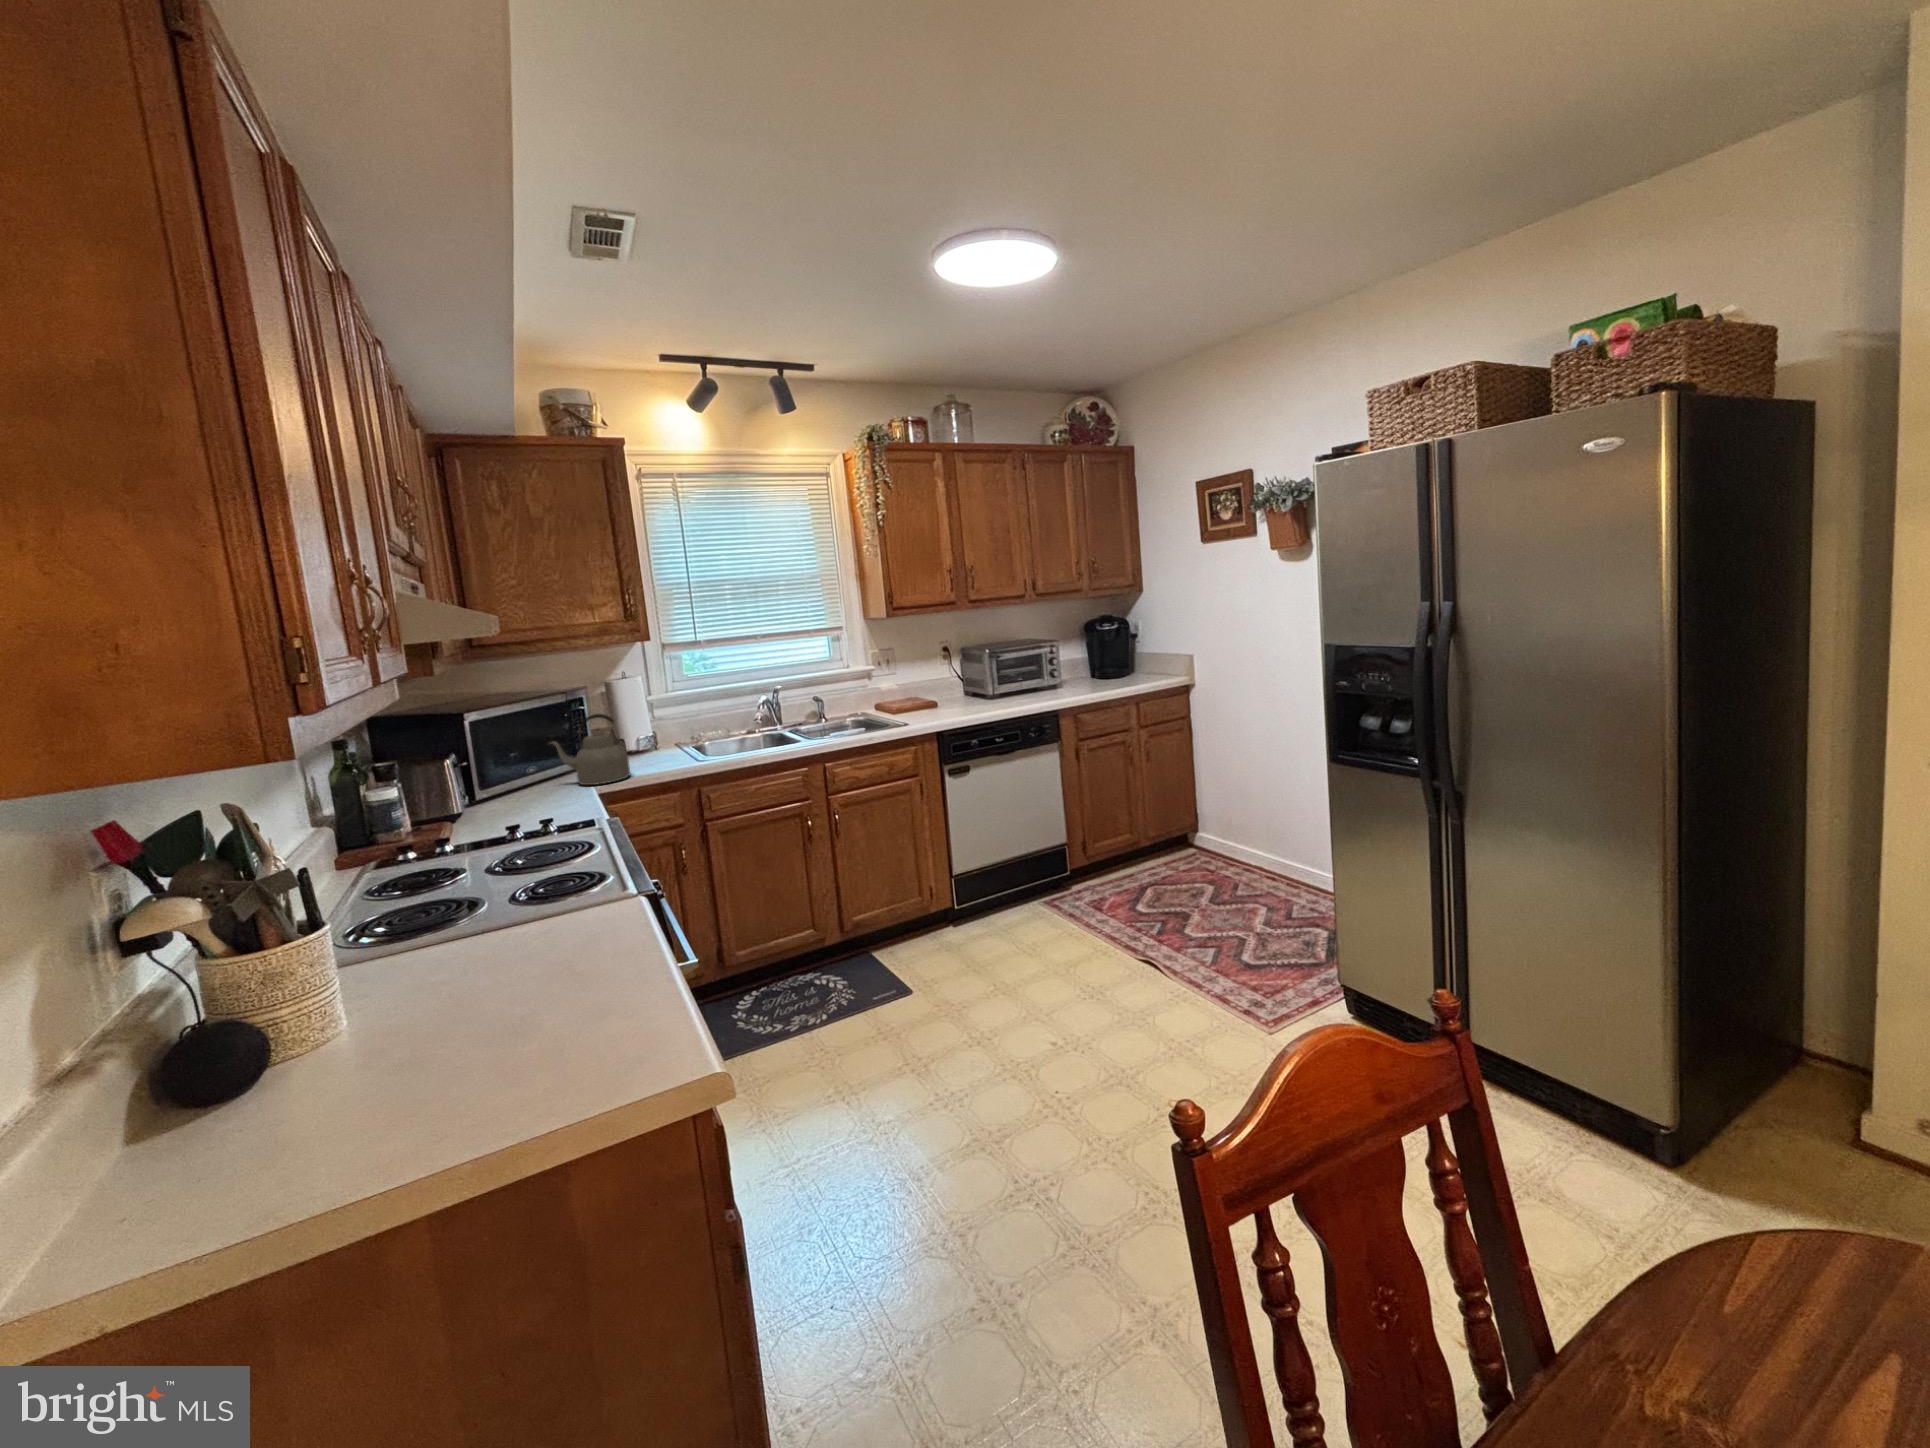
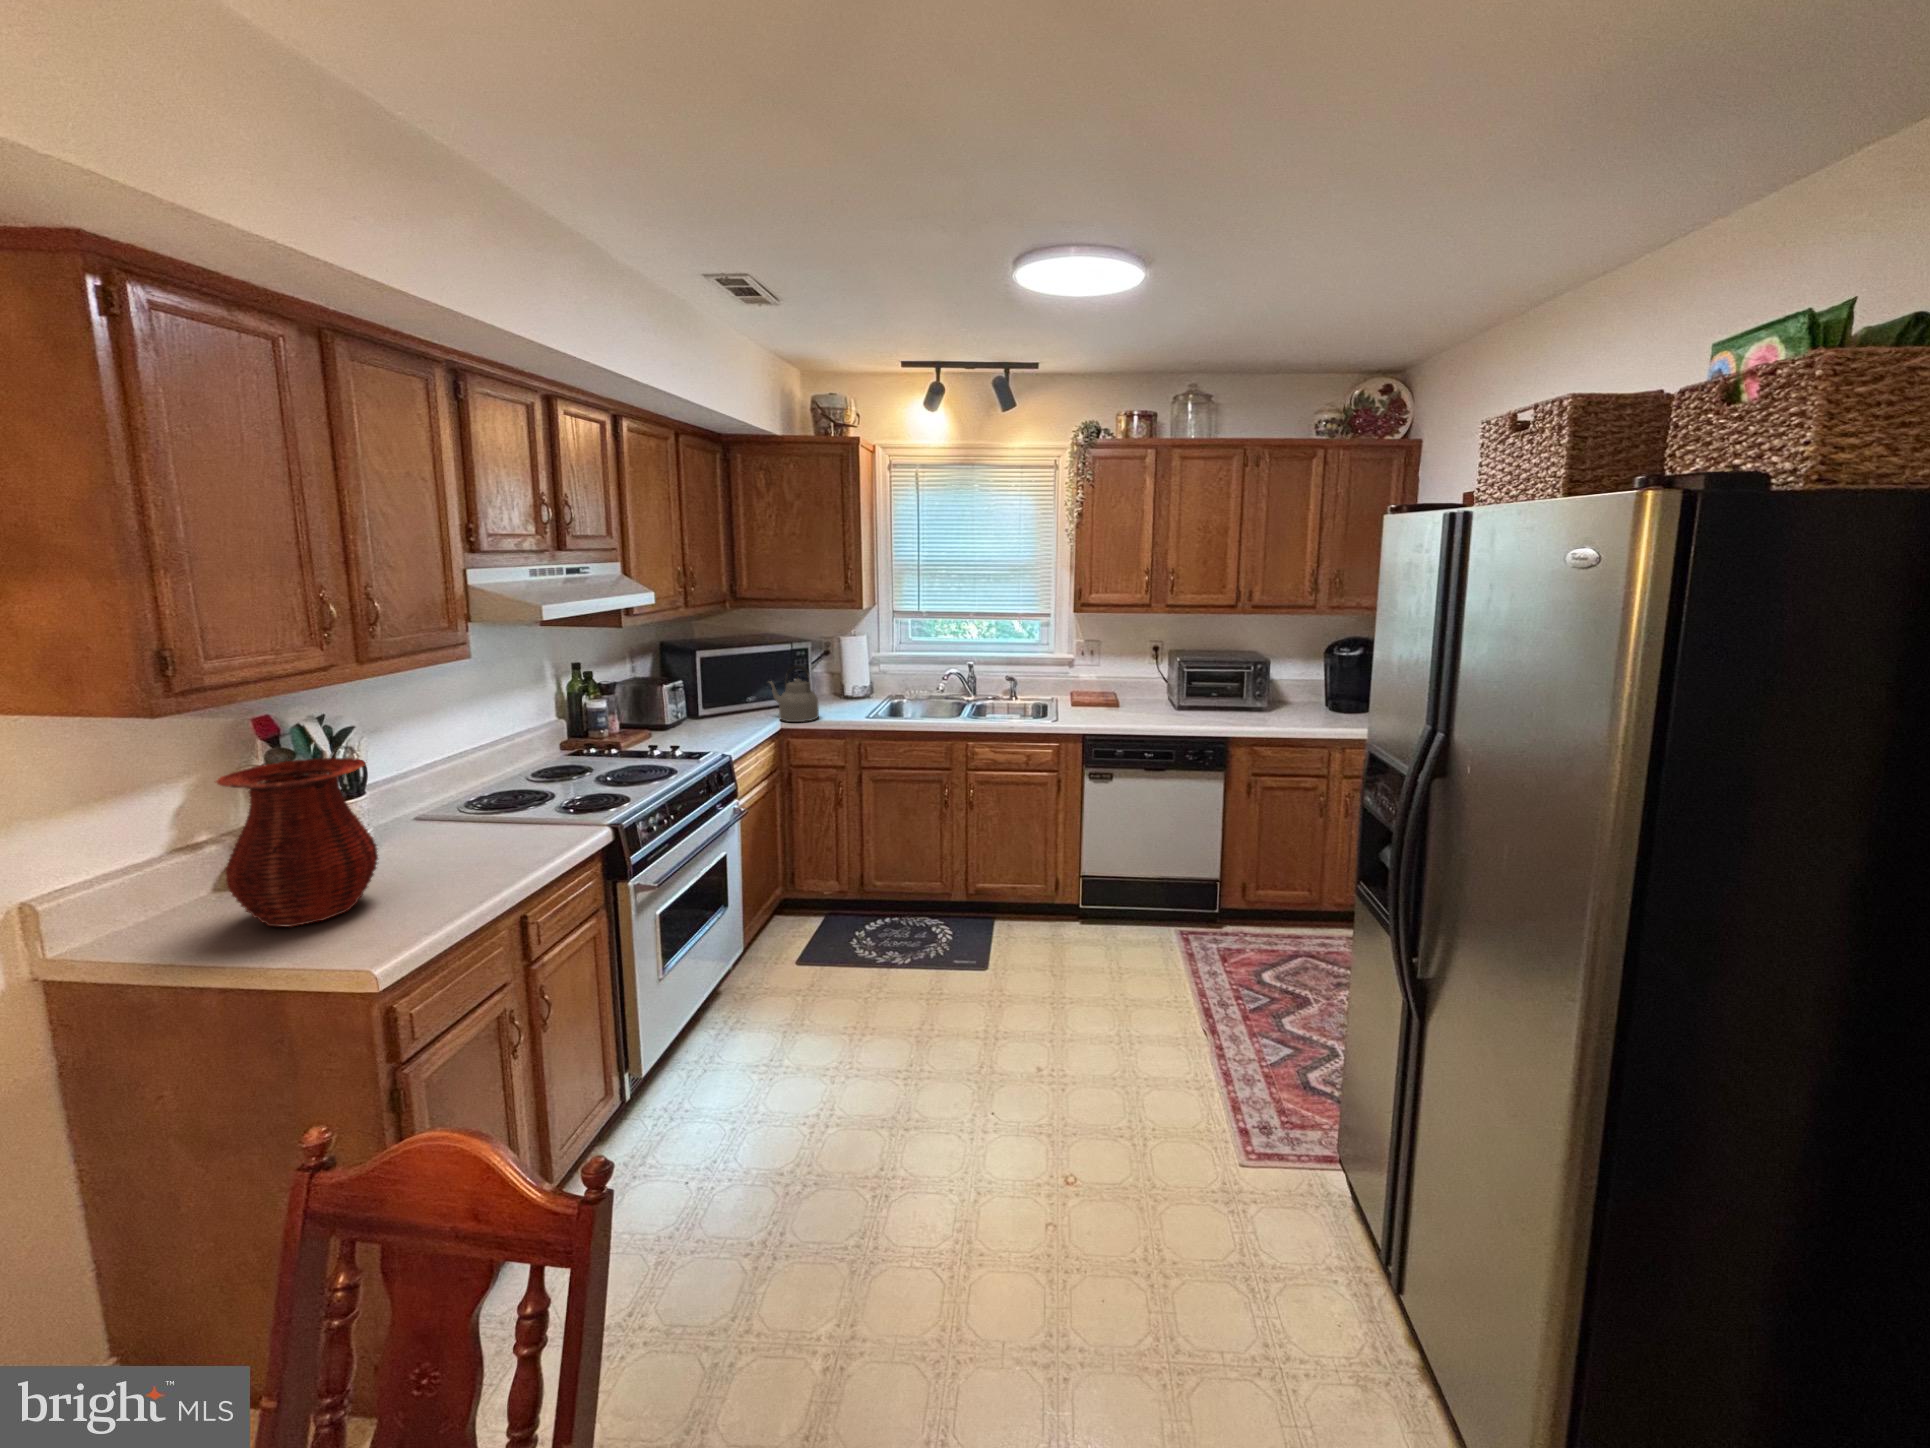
vase: none [201,849,470,1141] -> present [216,758,378,926]

